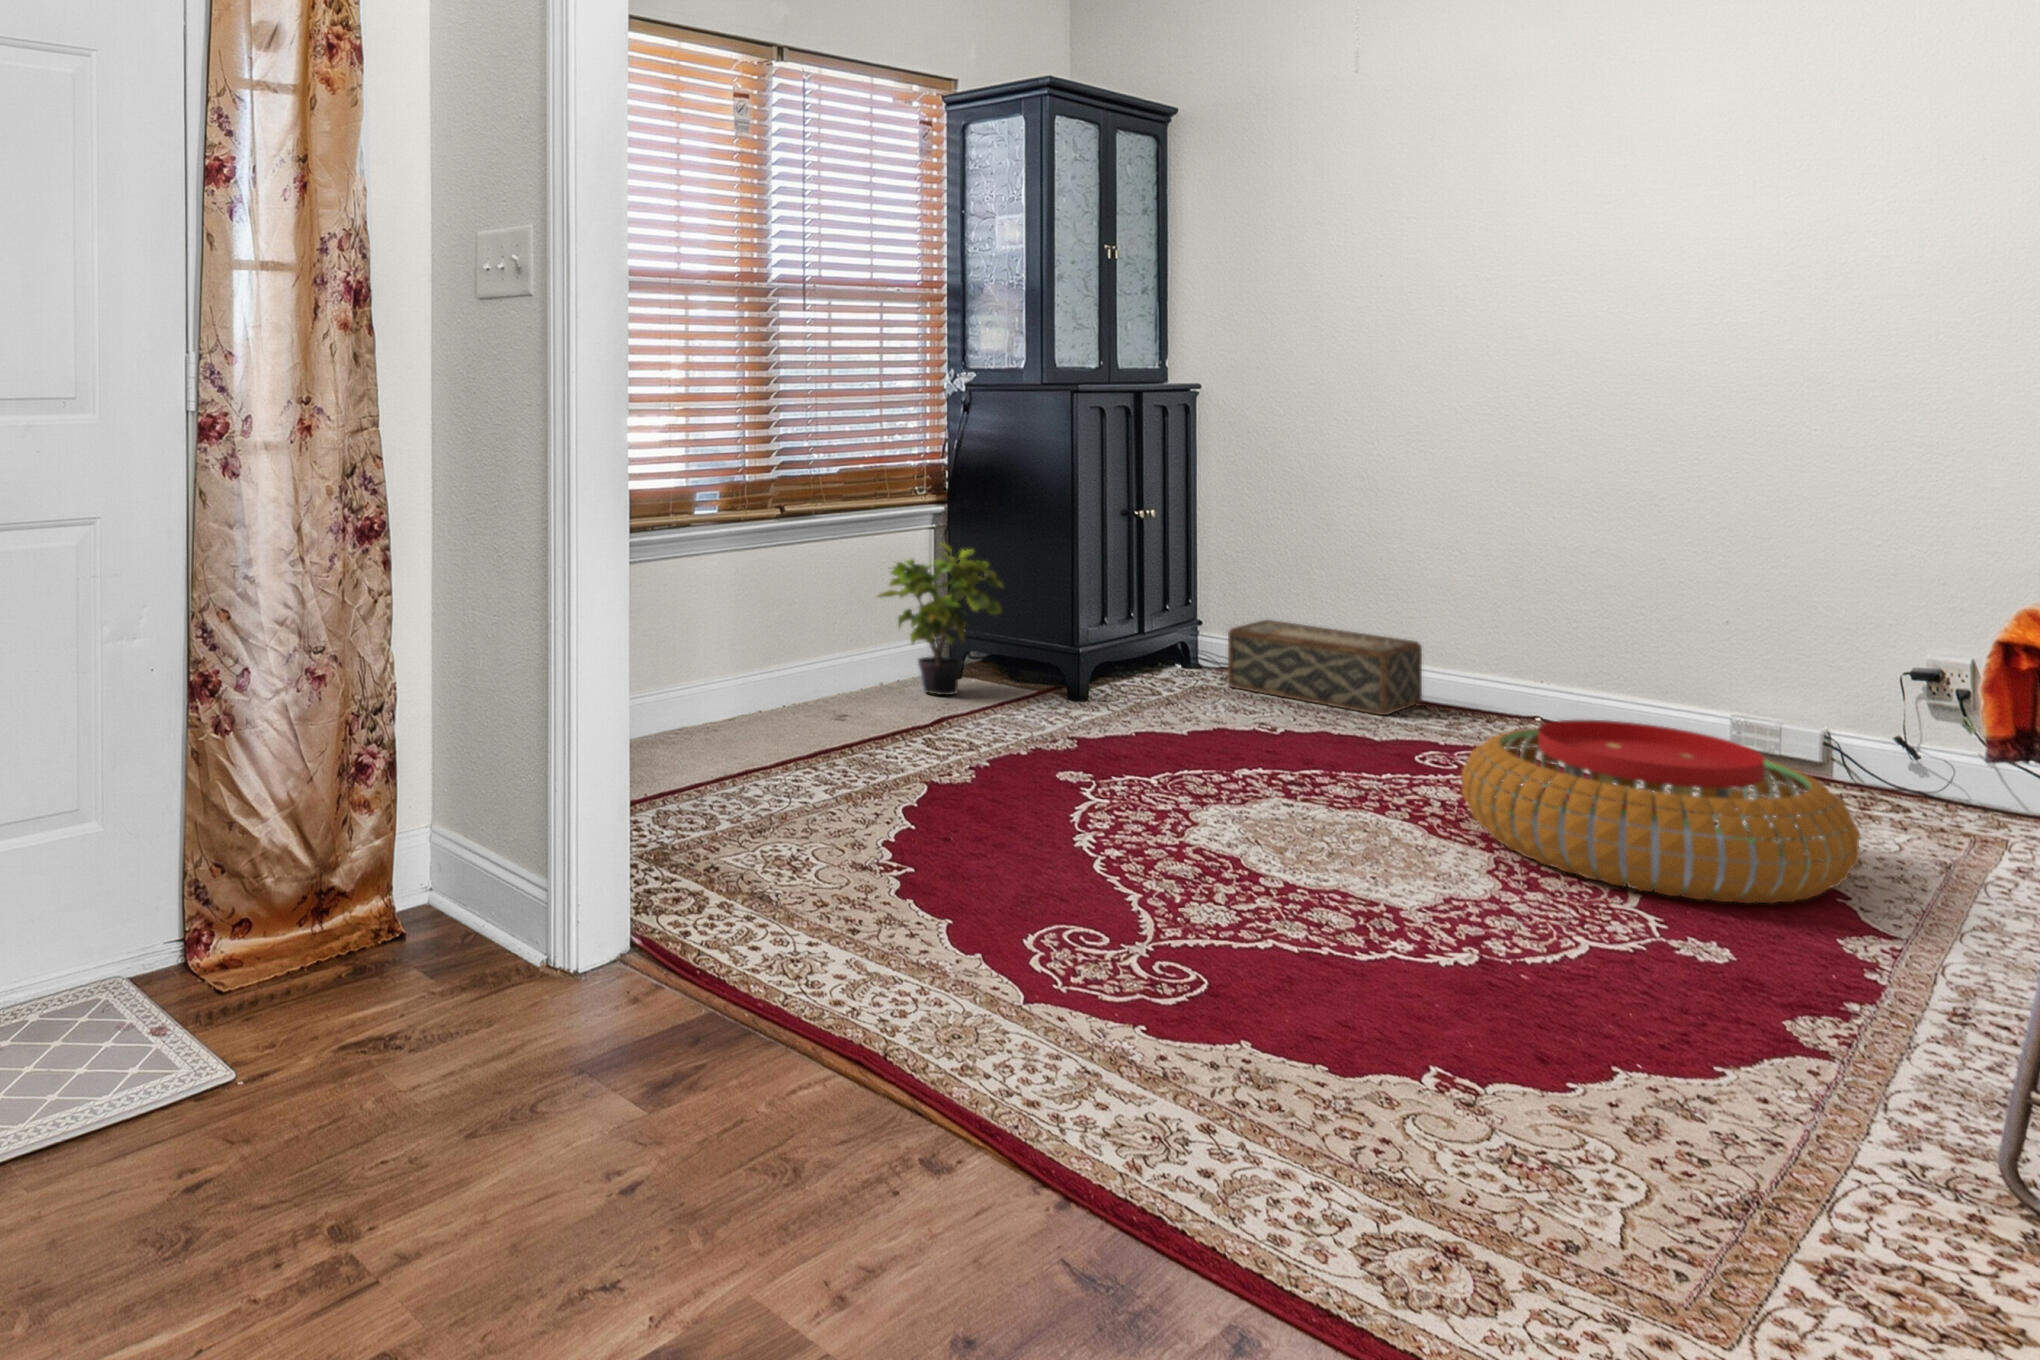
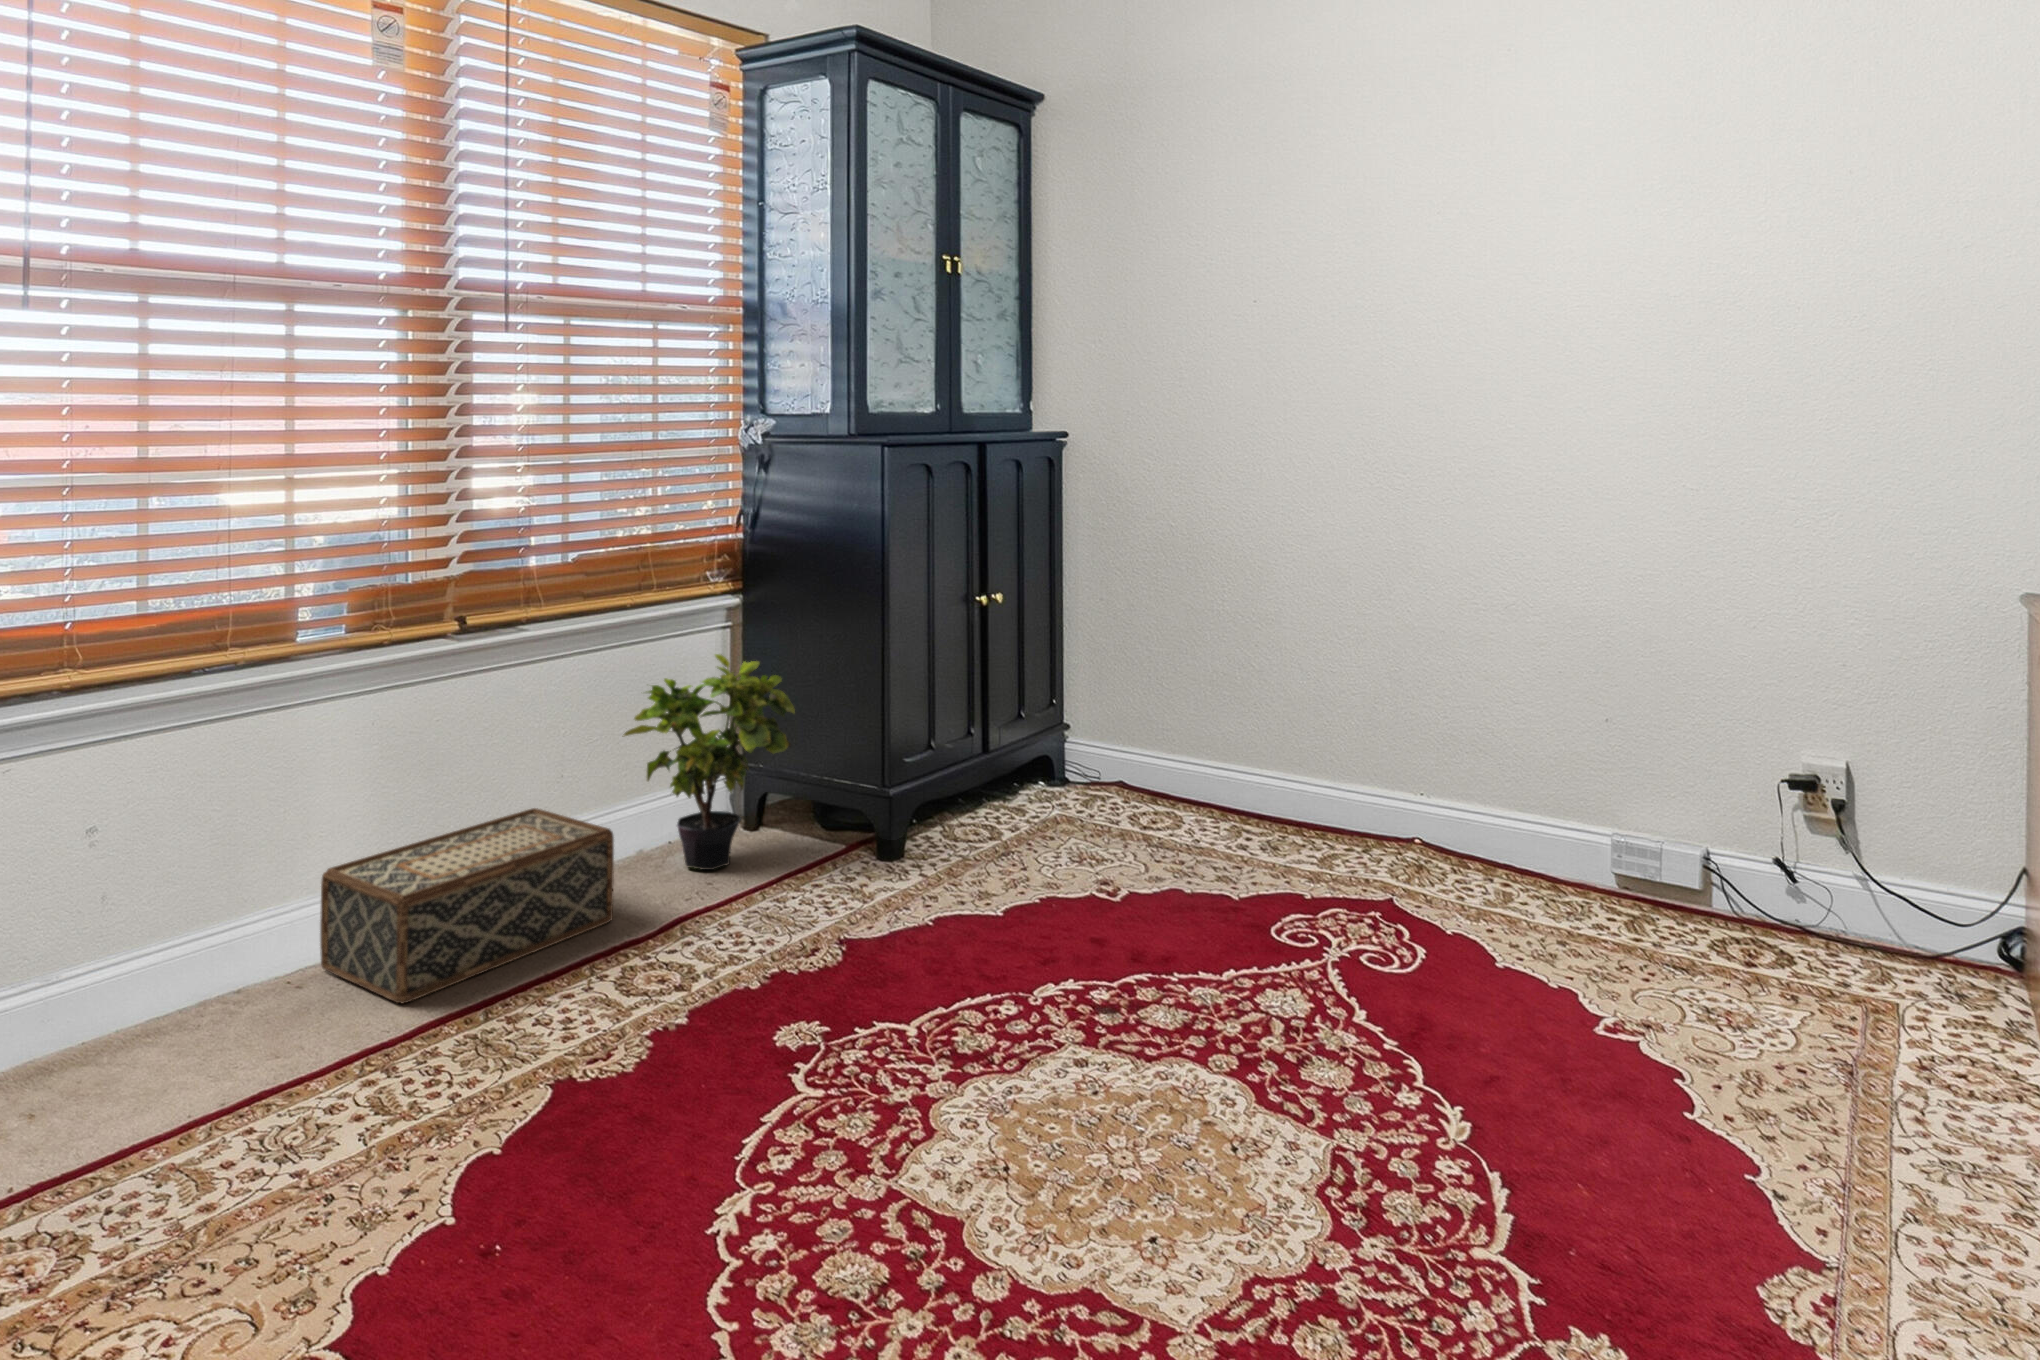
woven basket: present [1228,620,1422,715] -> present [320,808,614,1003]
pouf: present [1462,720,1860,903] -> none [1302,904,1770,1214]

